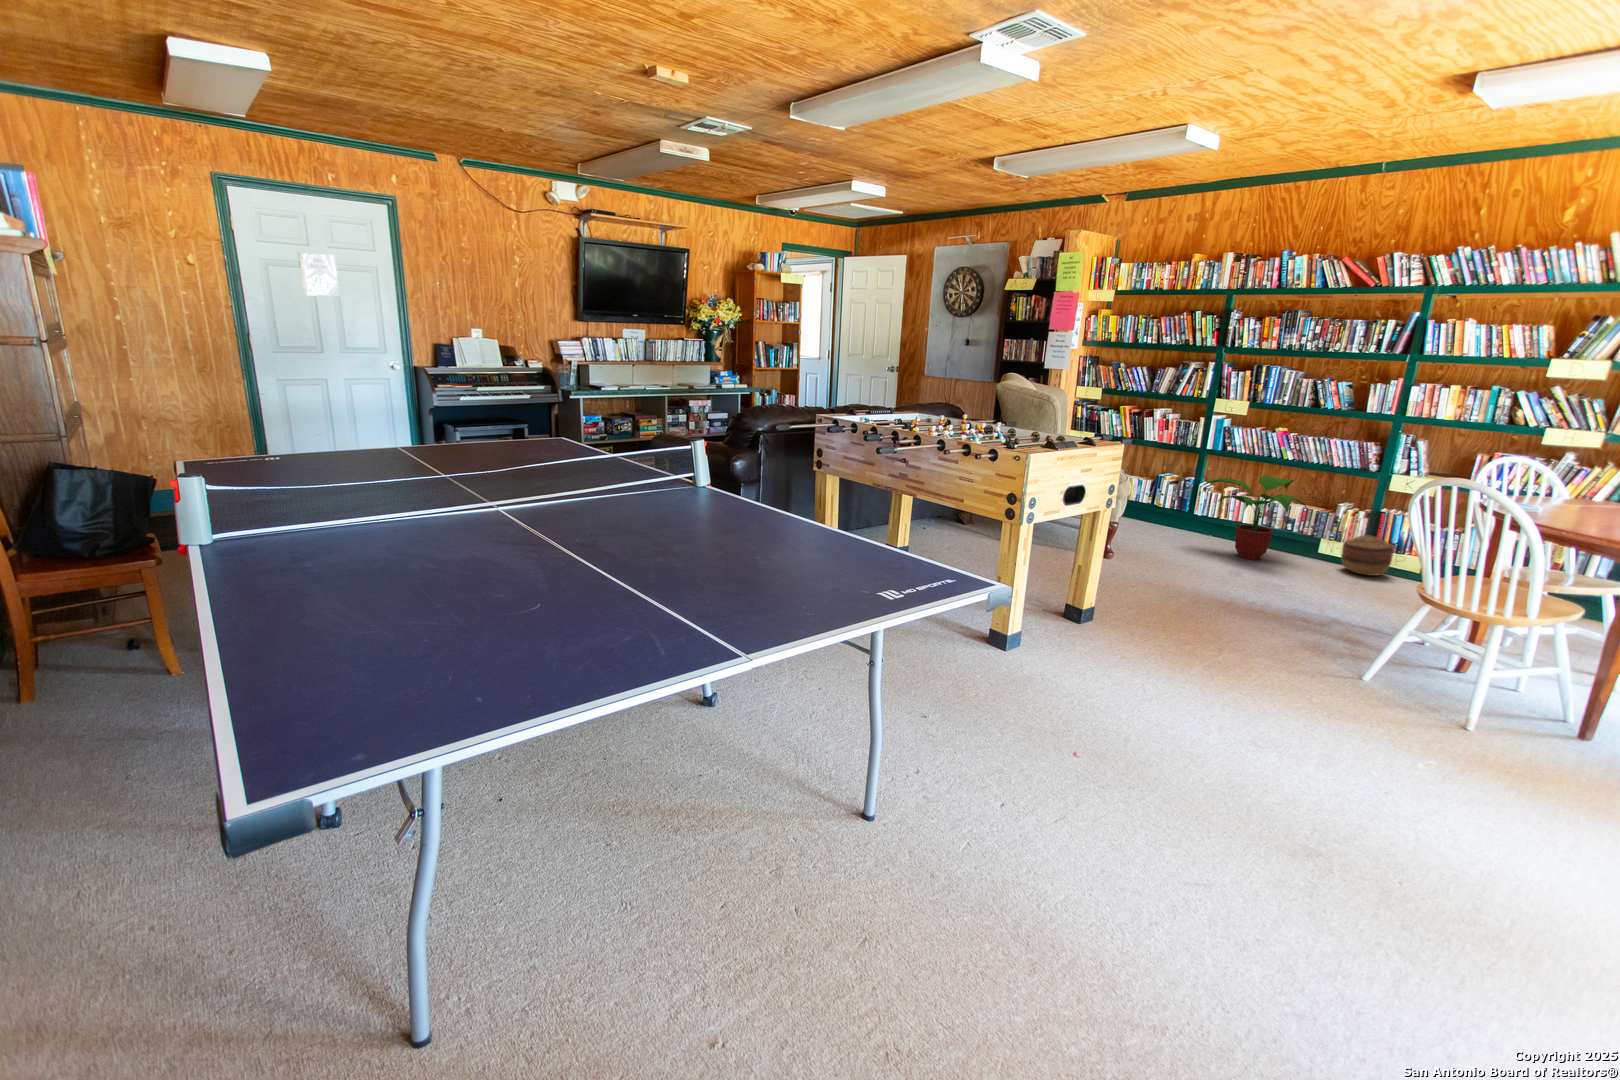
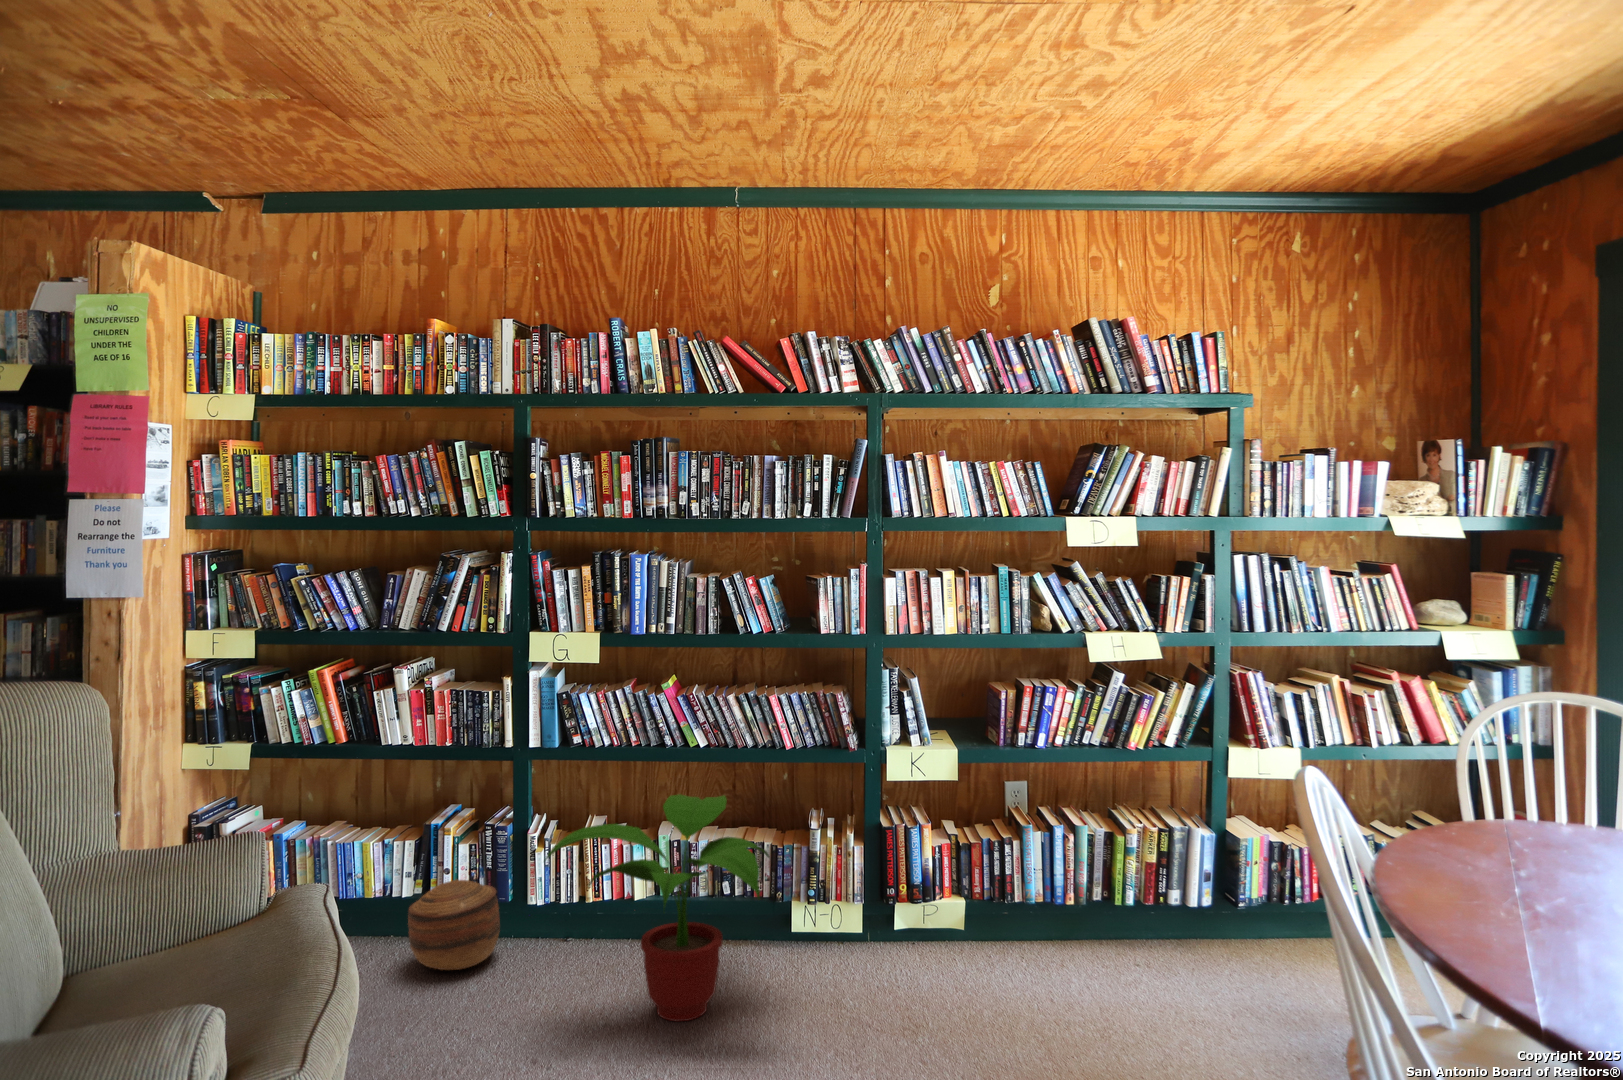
basket: present [1341,536,1393,576] -> present [408,880,500,970]

